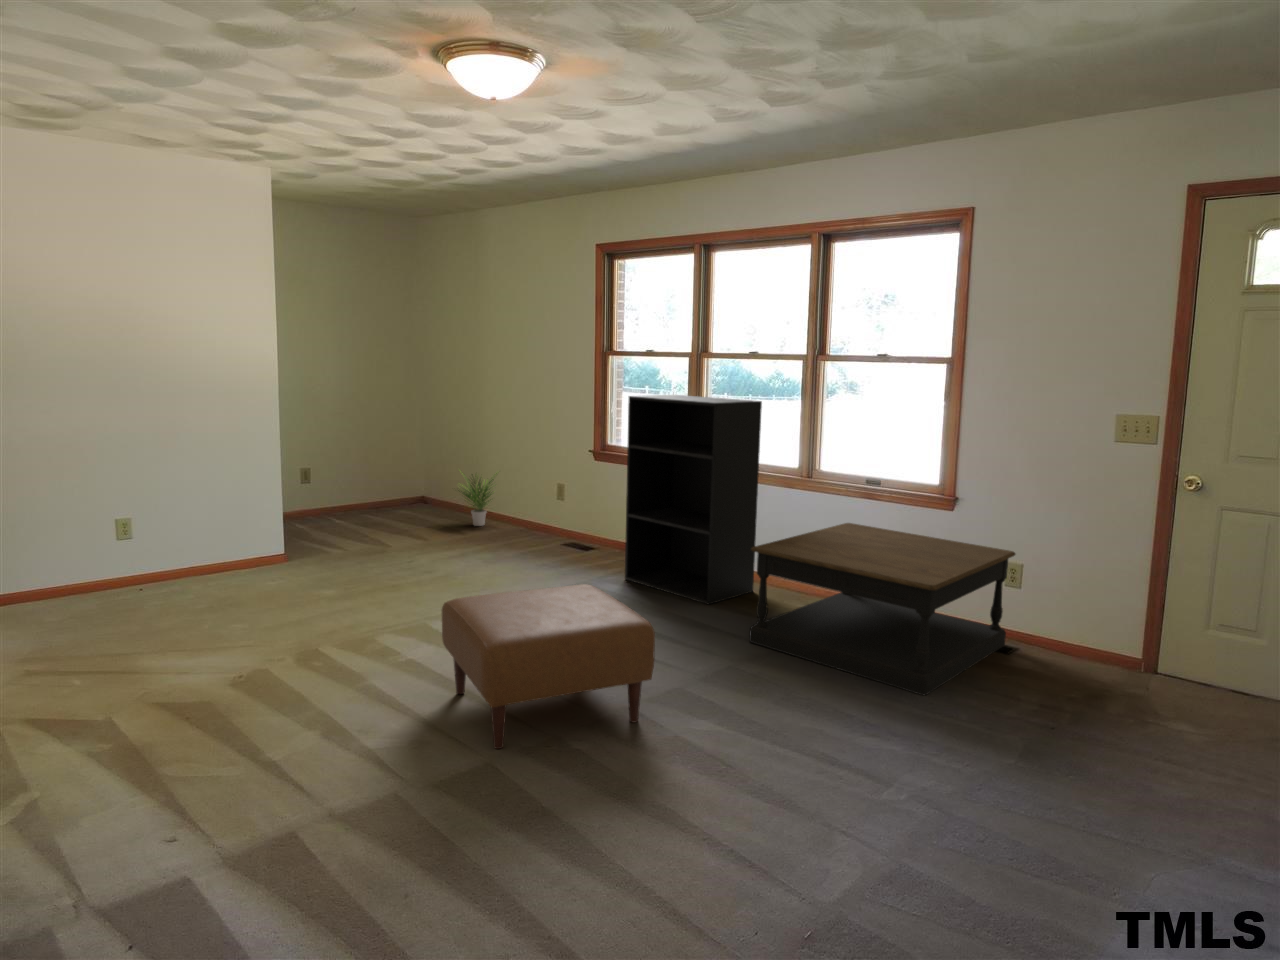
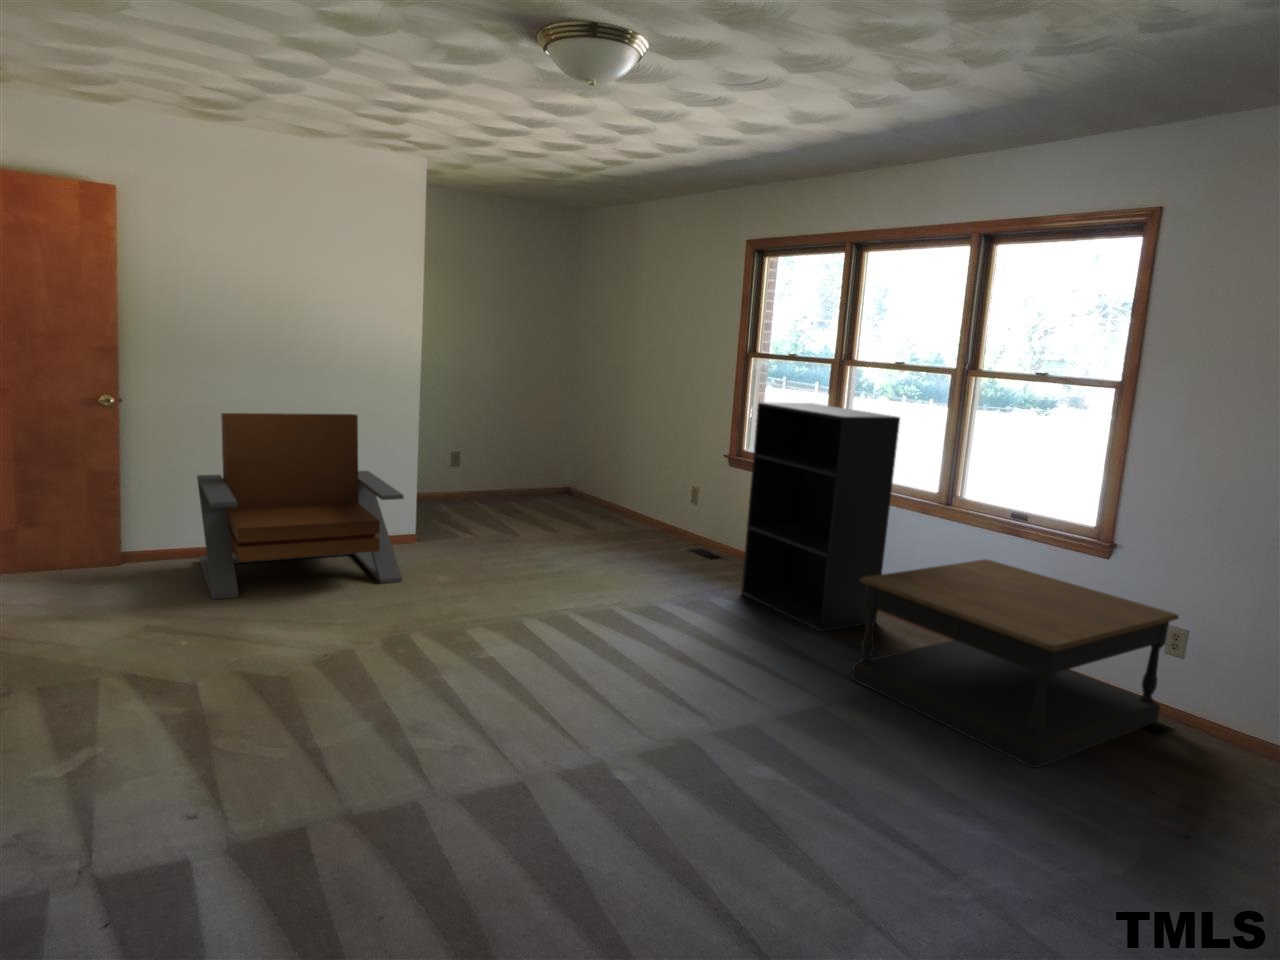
lounge chair: none [30,433,282,641] -> present [197,413,404,599]
potted plant: present [458,470,497,526] -> none [589,461,641,522]
ottoman: present [442,584,655,749] -> none [519,600,722,760]

